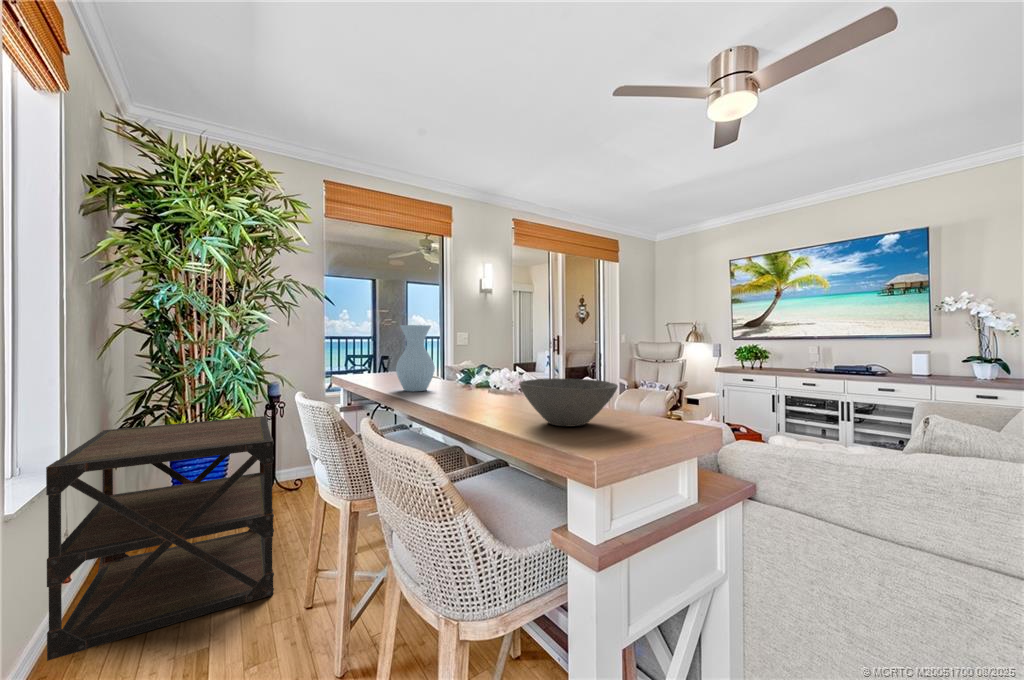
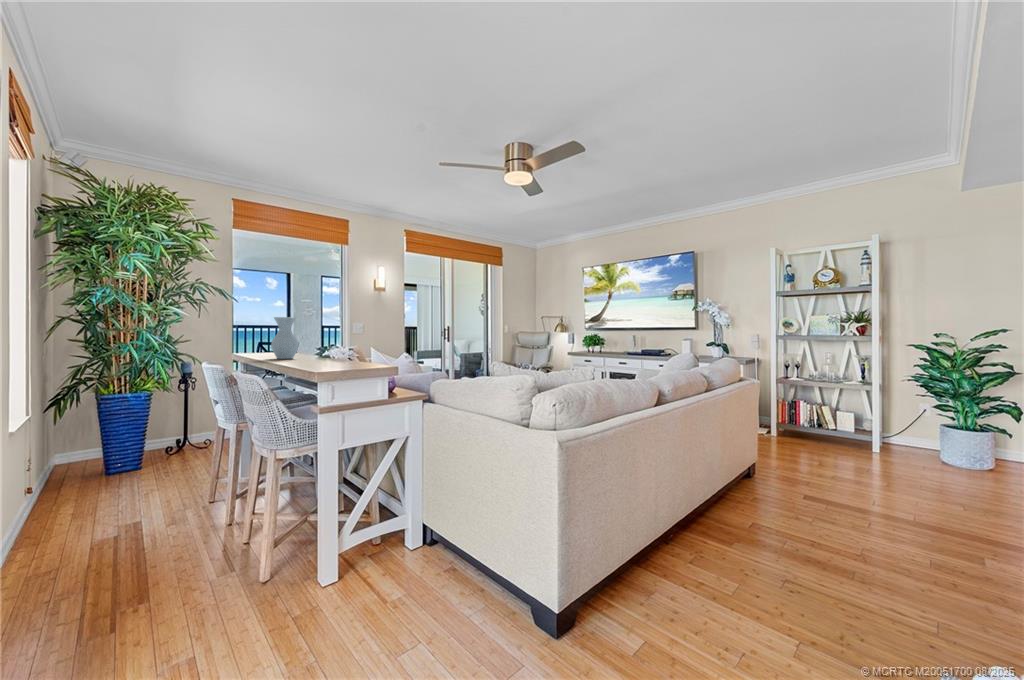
bowl: present [520,379,618,426] -> none [320,345,372,366]
side table: present [46,416,274,661] -> none [25,384,188,530]

